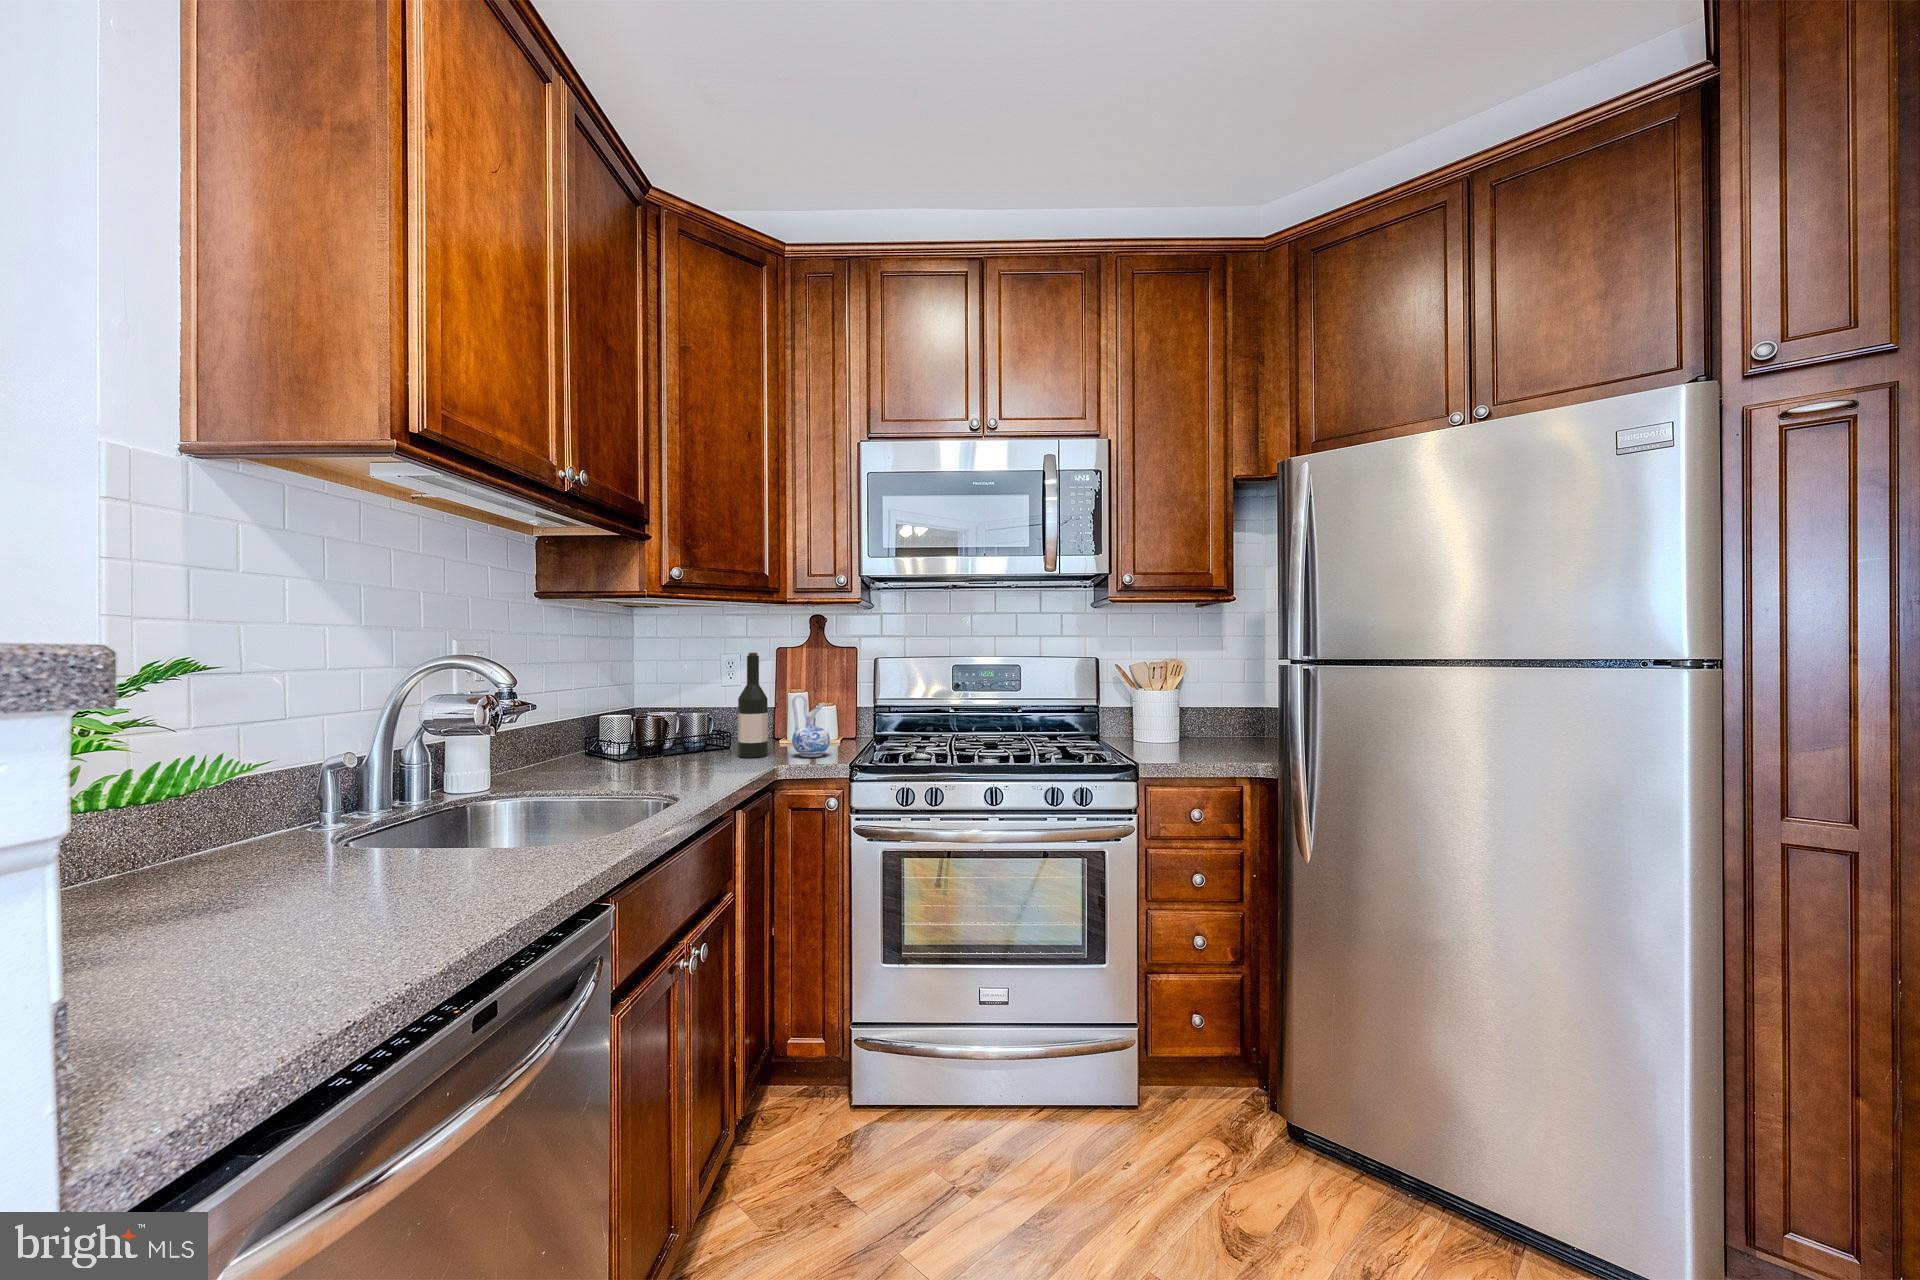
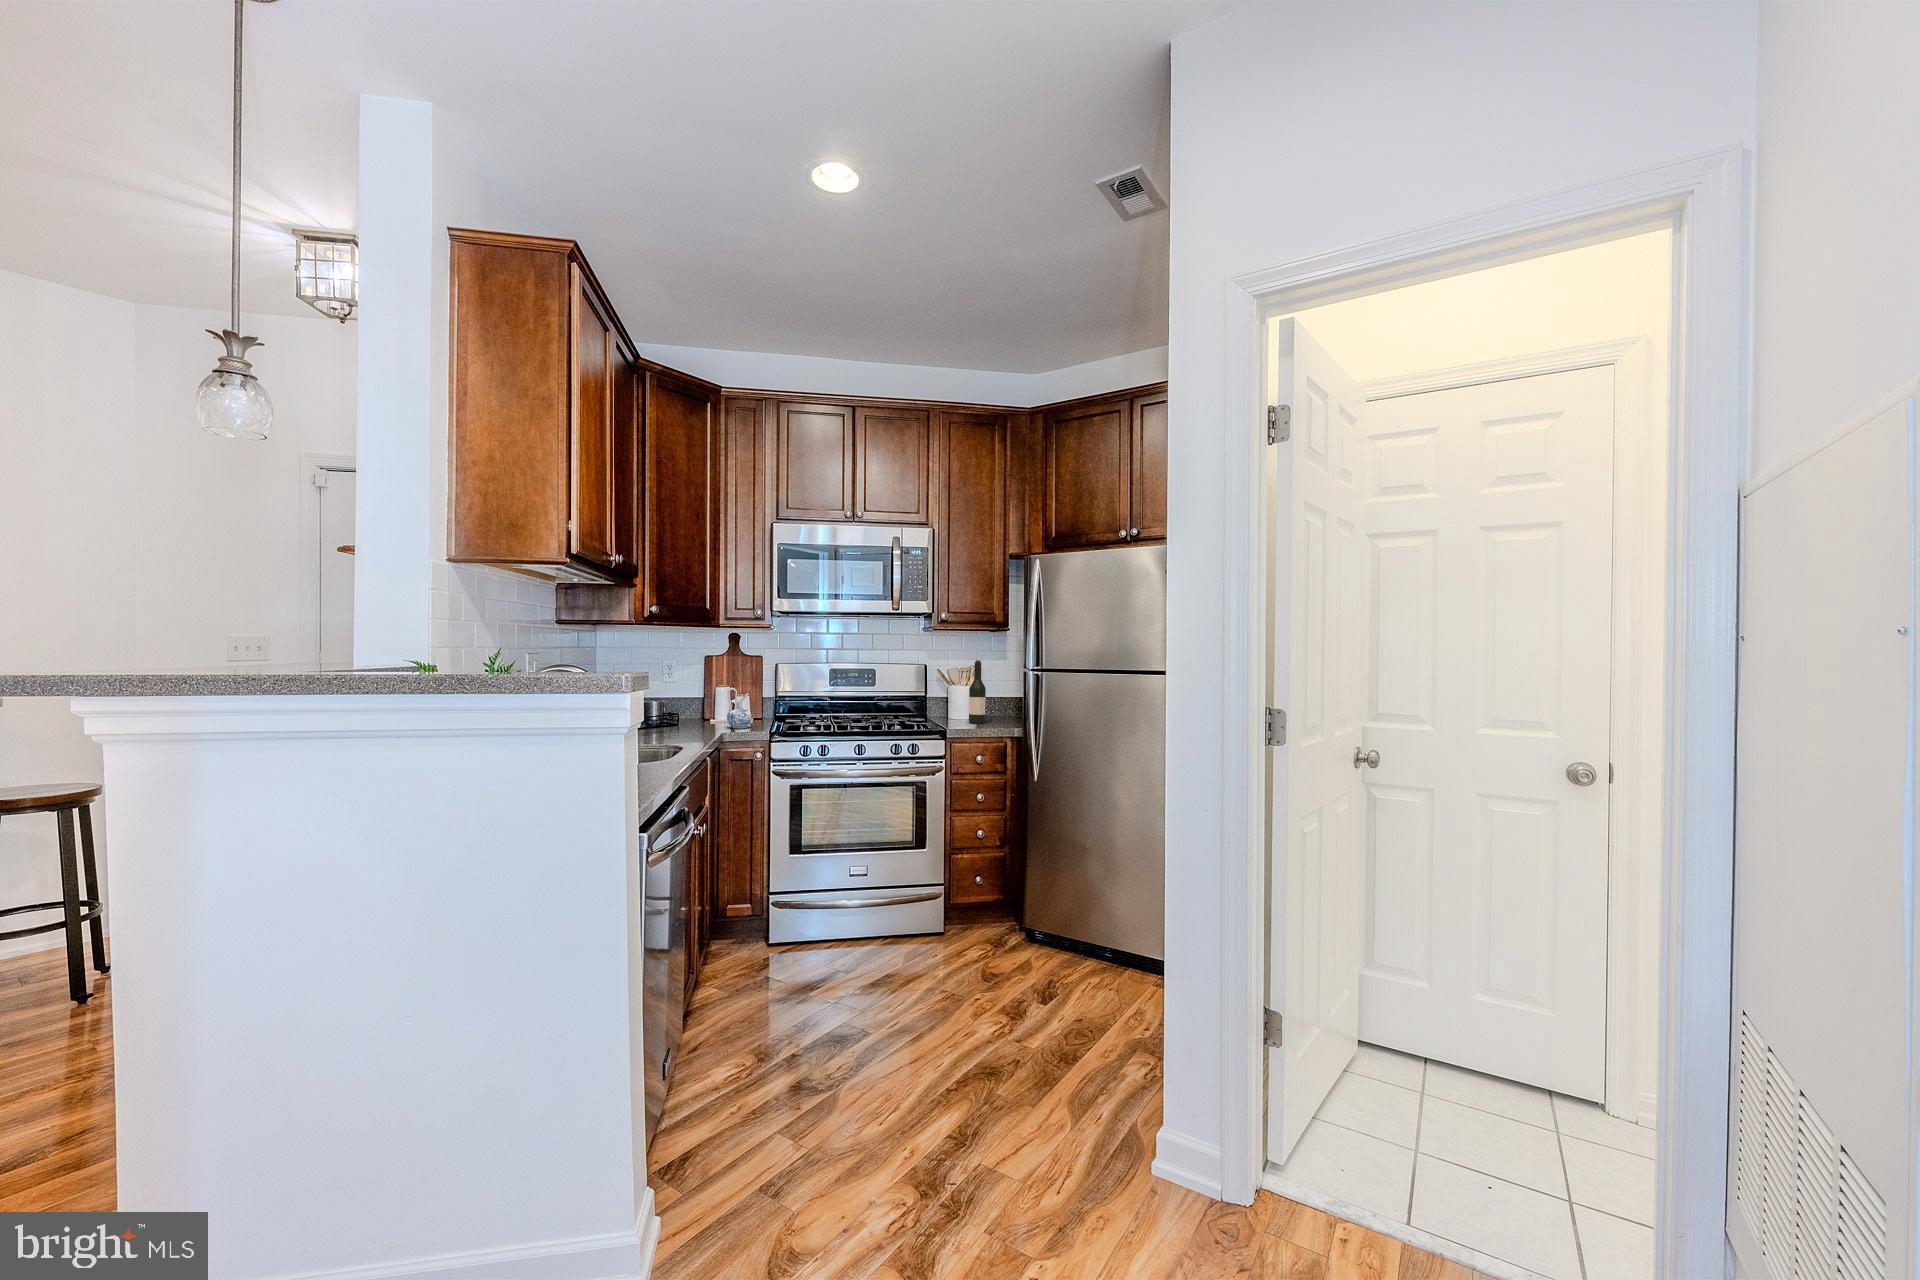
wine bottle: present [738,653,768,758] -> present [969,660,986,724]

